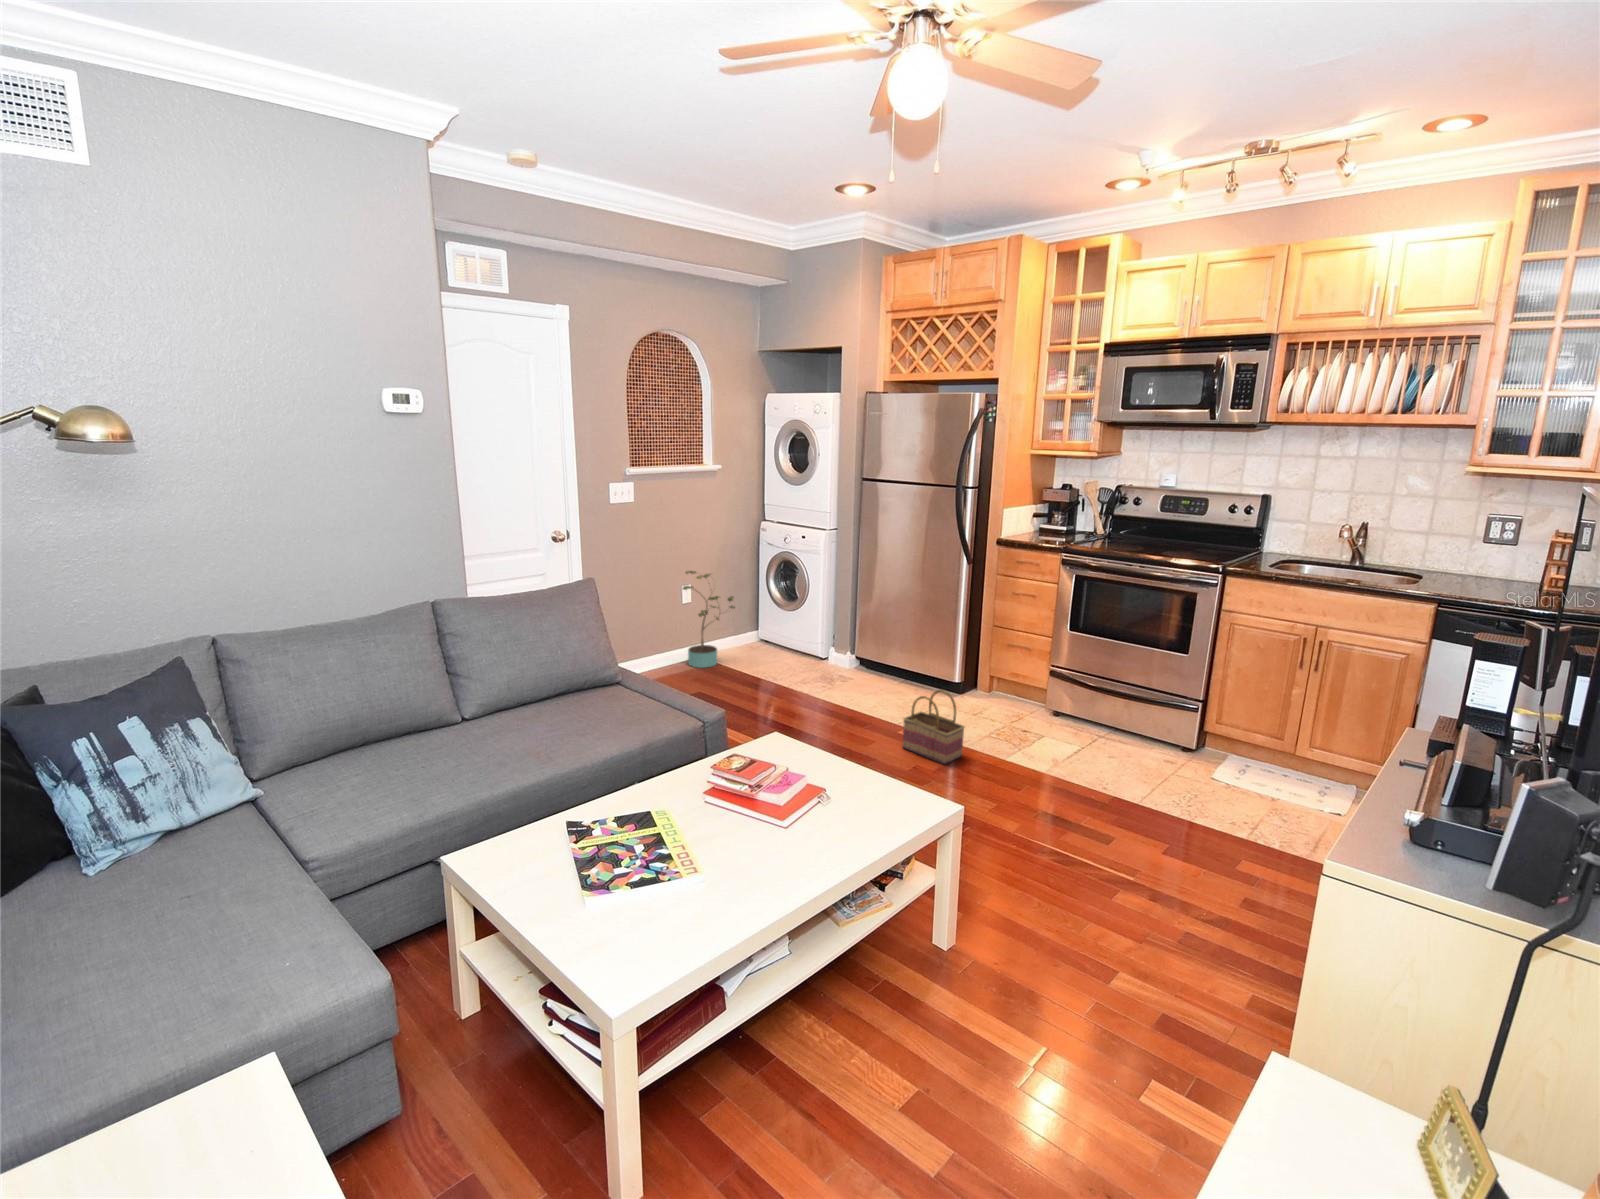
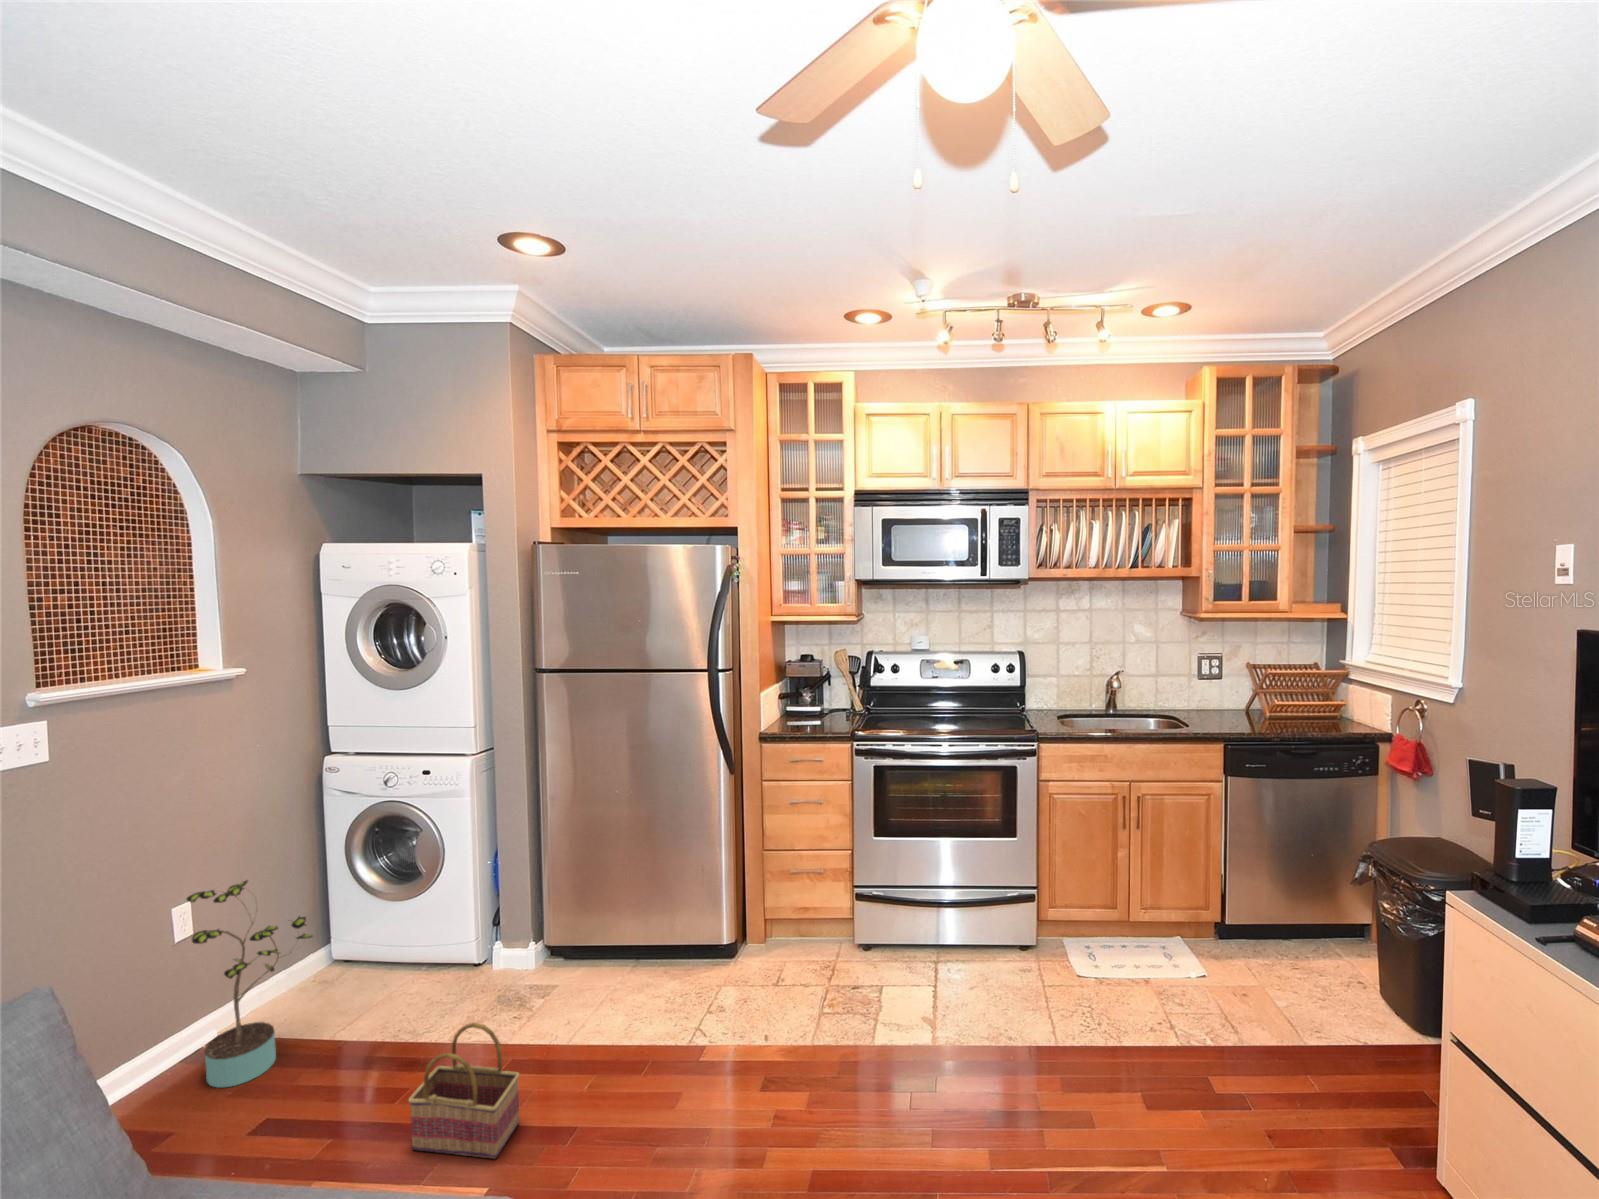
basket: present [903,690,965,764] -> present [409,1023,519,1158]

